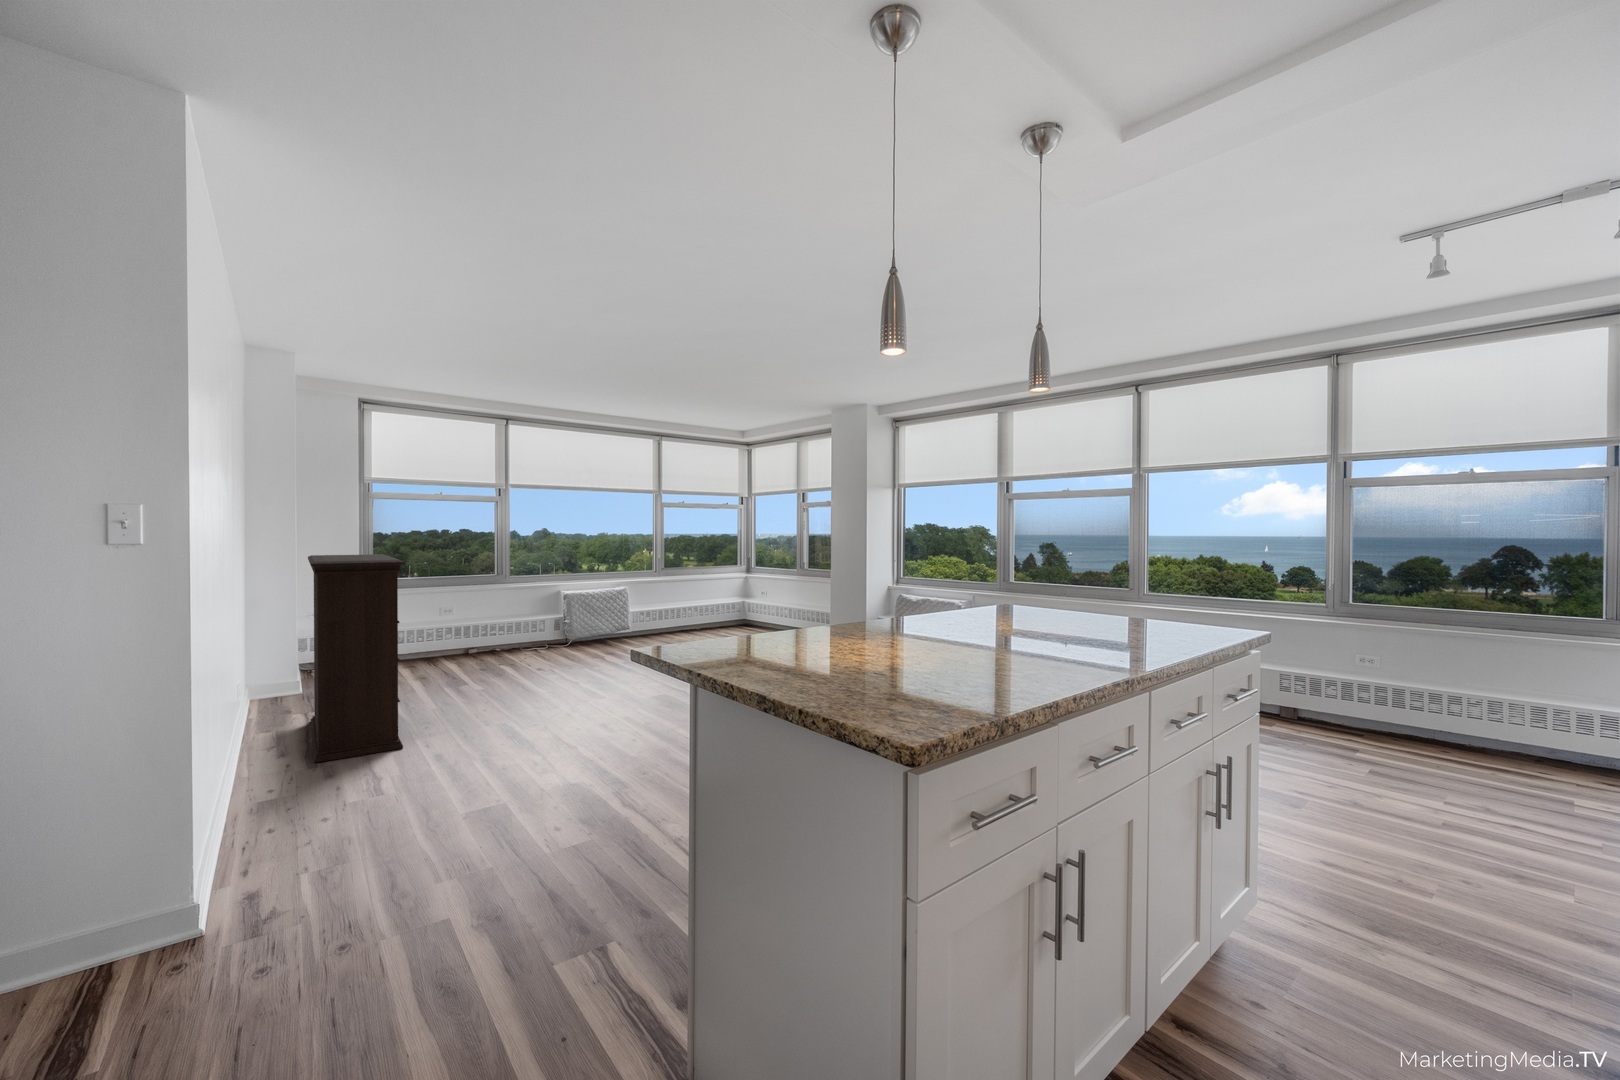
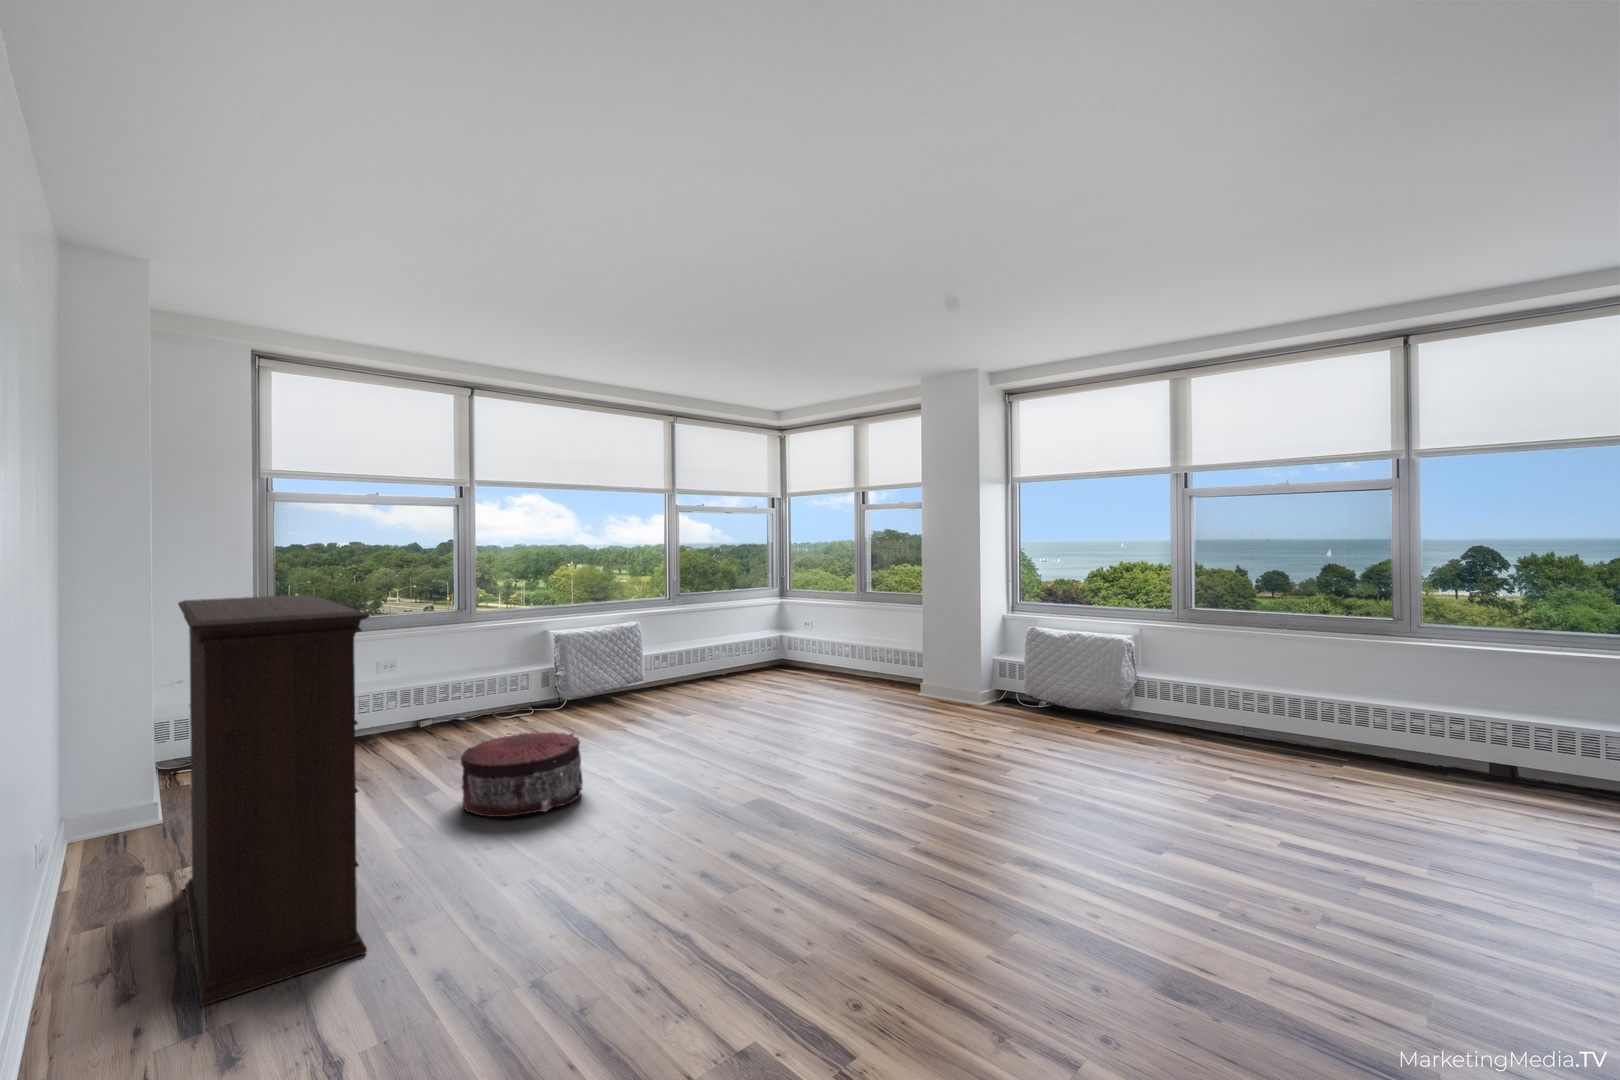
pouf: none [478,648,557,697] -> present [461,731,583,817]

